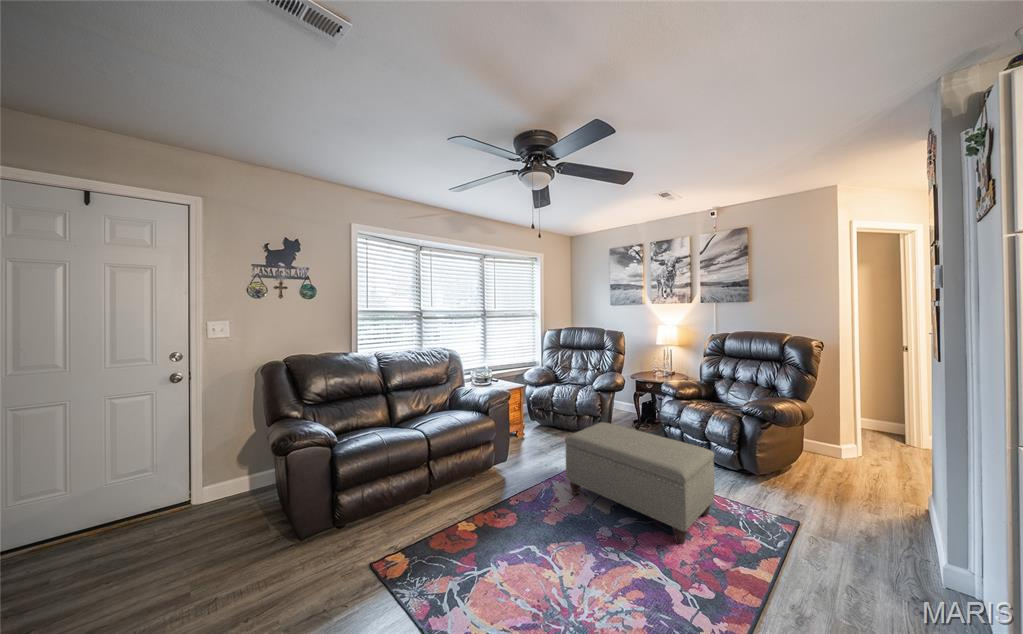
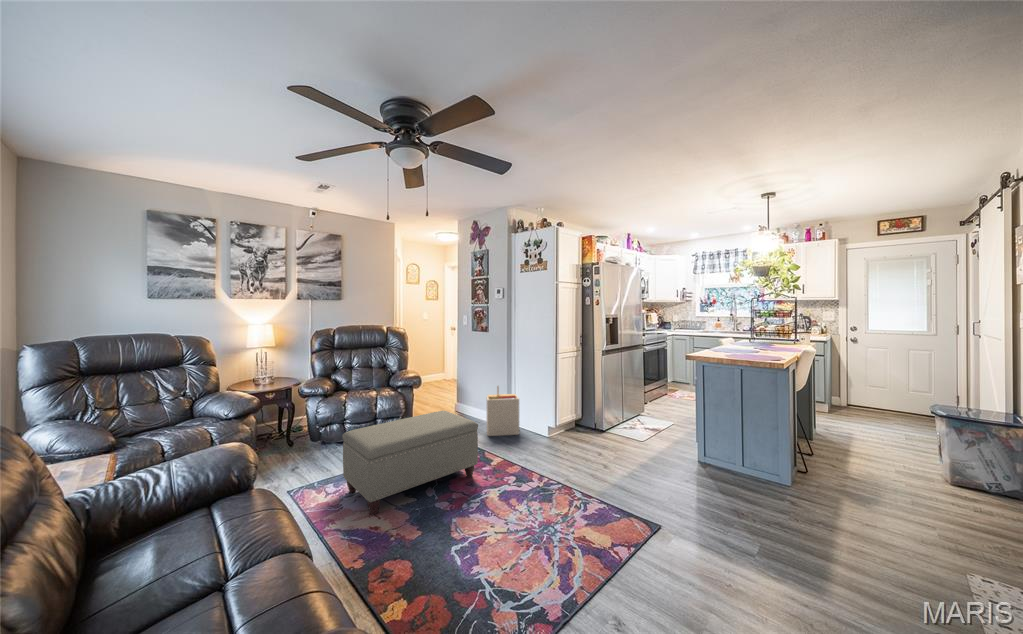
storage bin: none [847,467,965,594] -> present [487,387,519,436]

